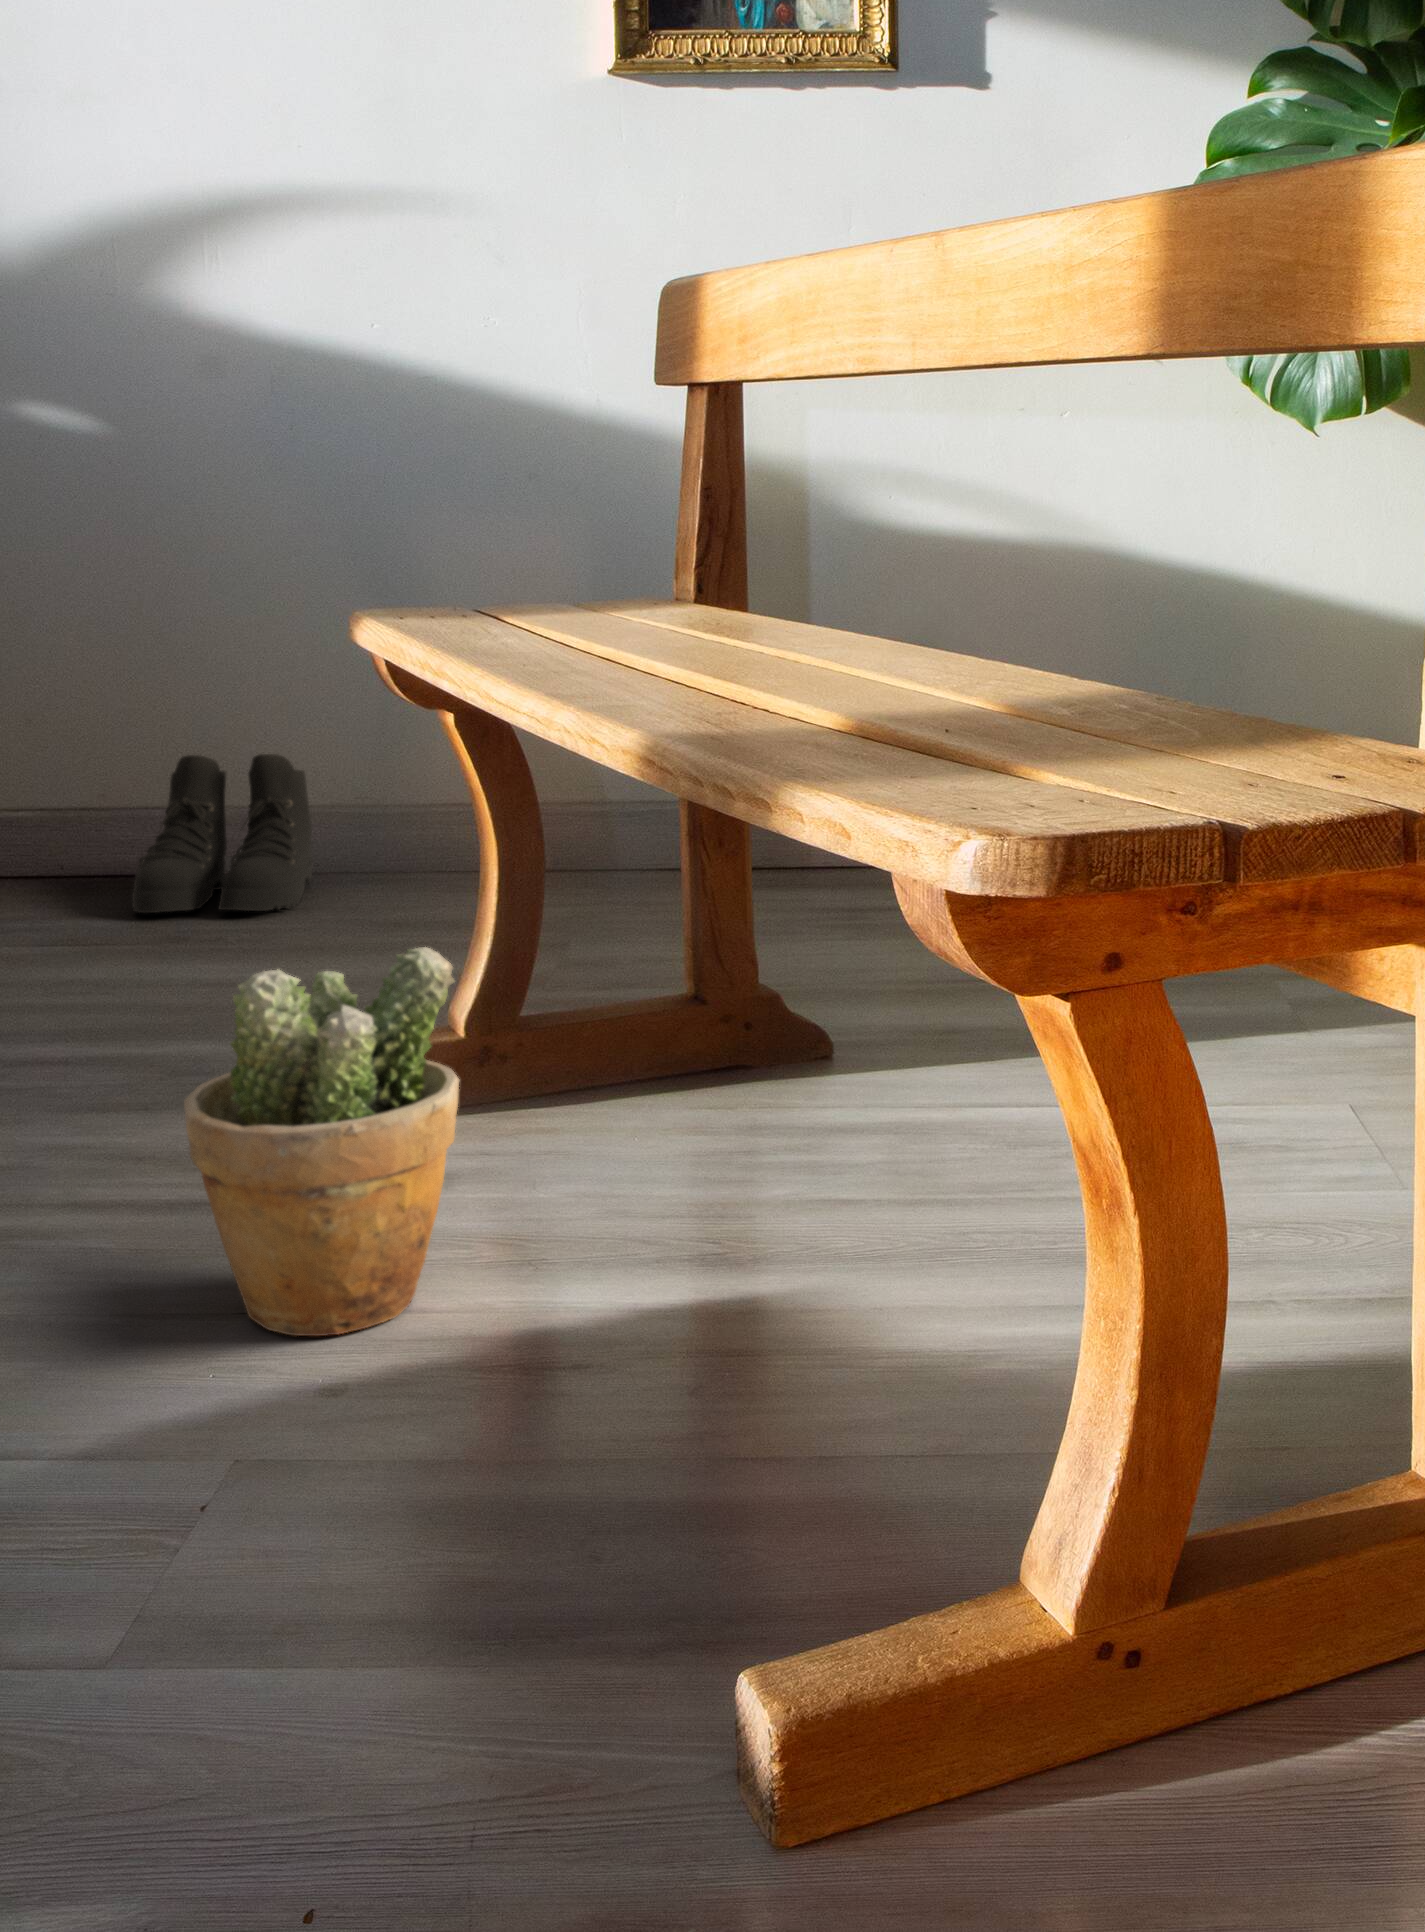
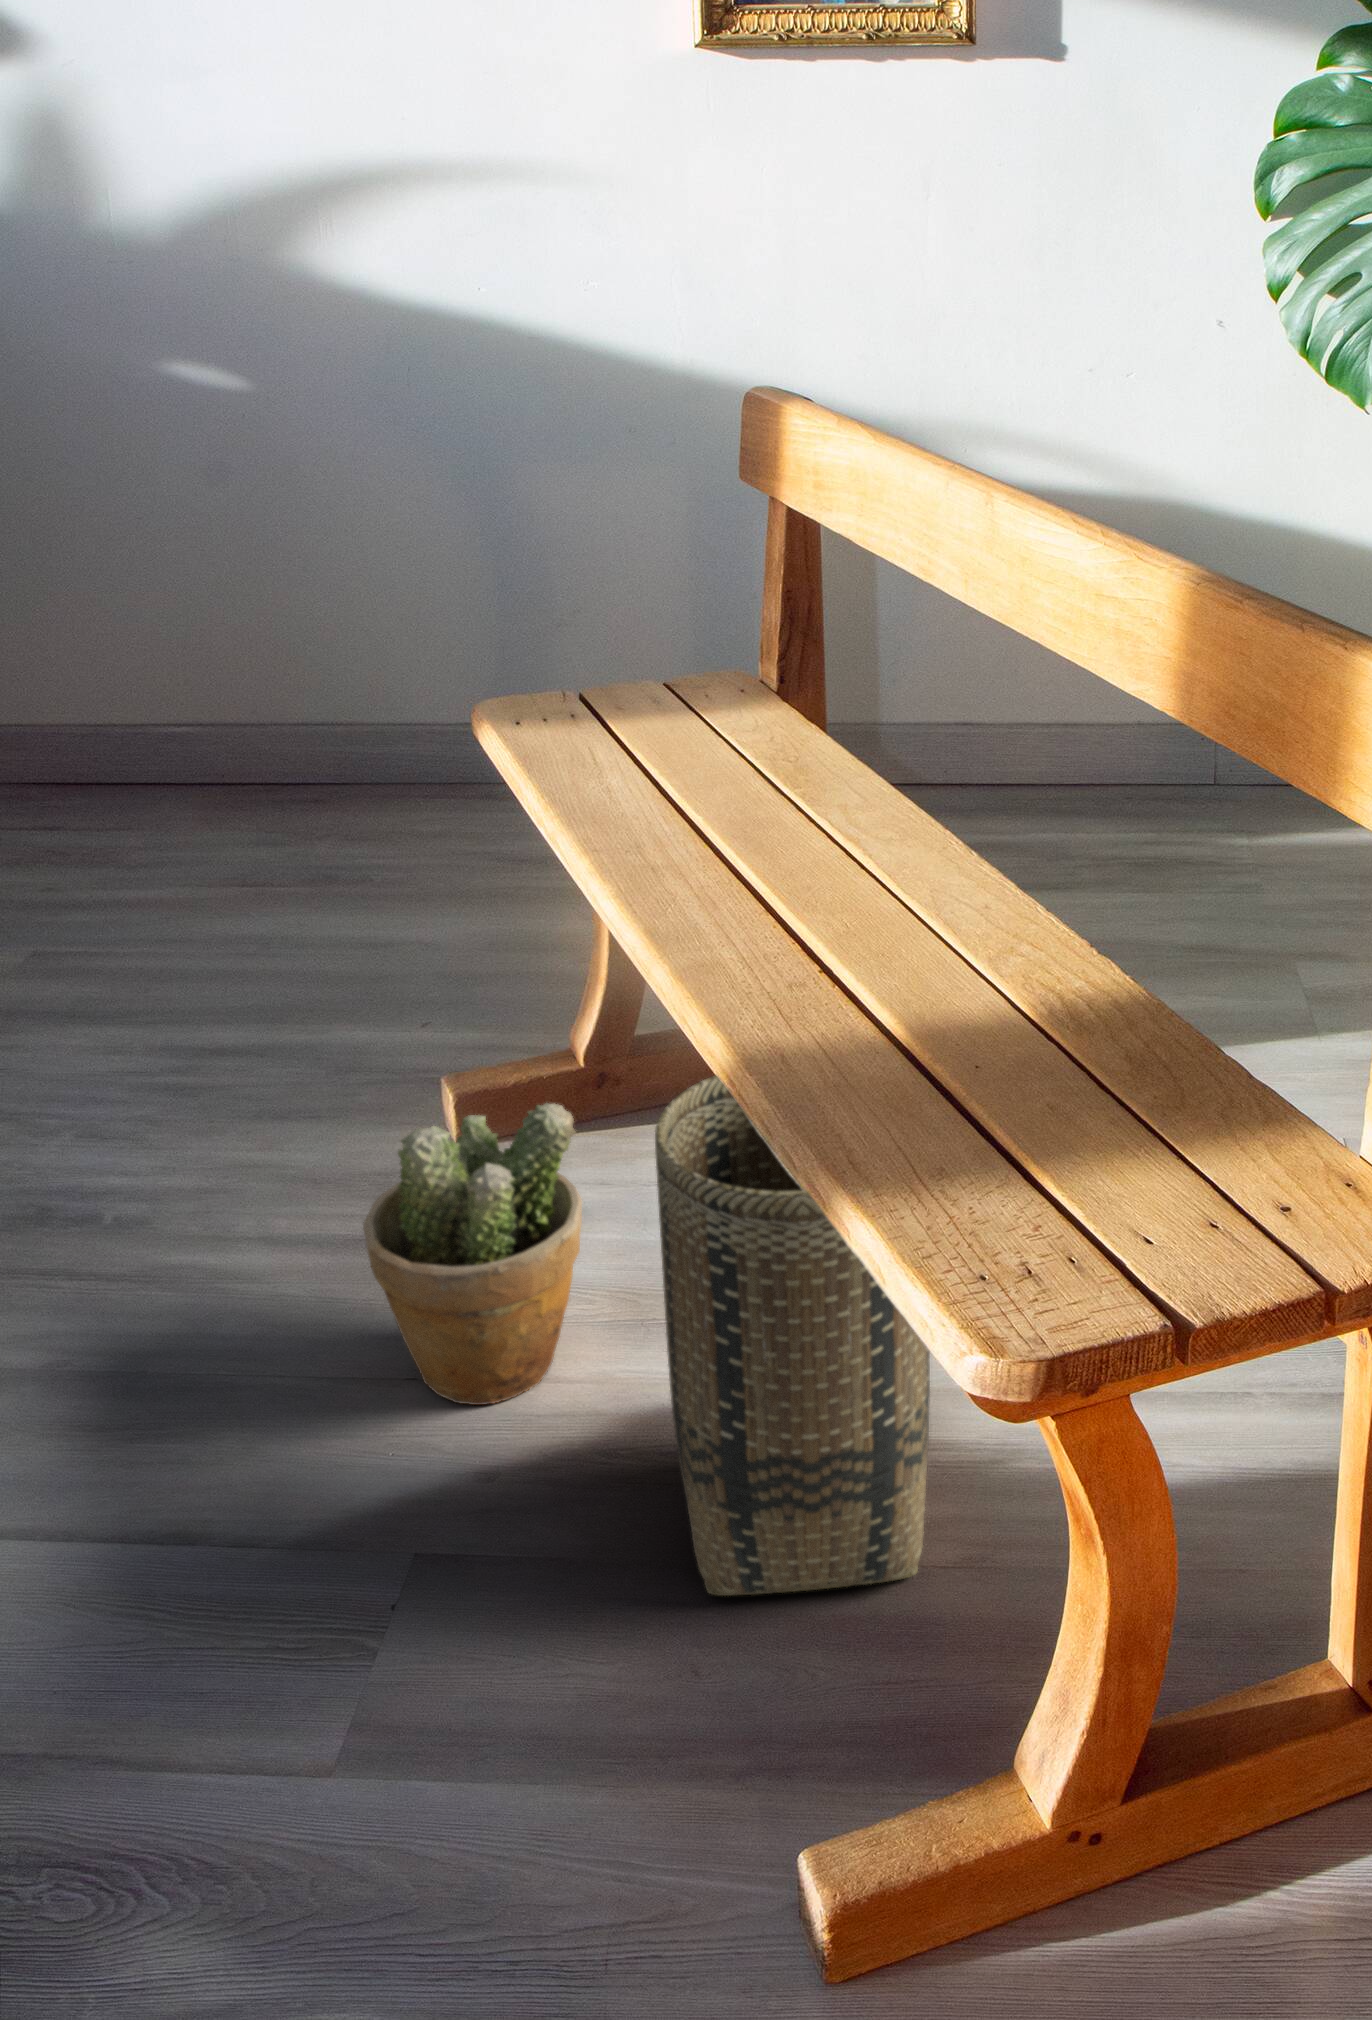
boots: present [132,754,313,913] -> none [304,690,455,838]
basket: none [558,830,893,1485] -> present [655,1075,930,1596]

